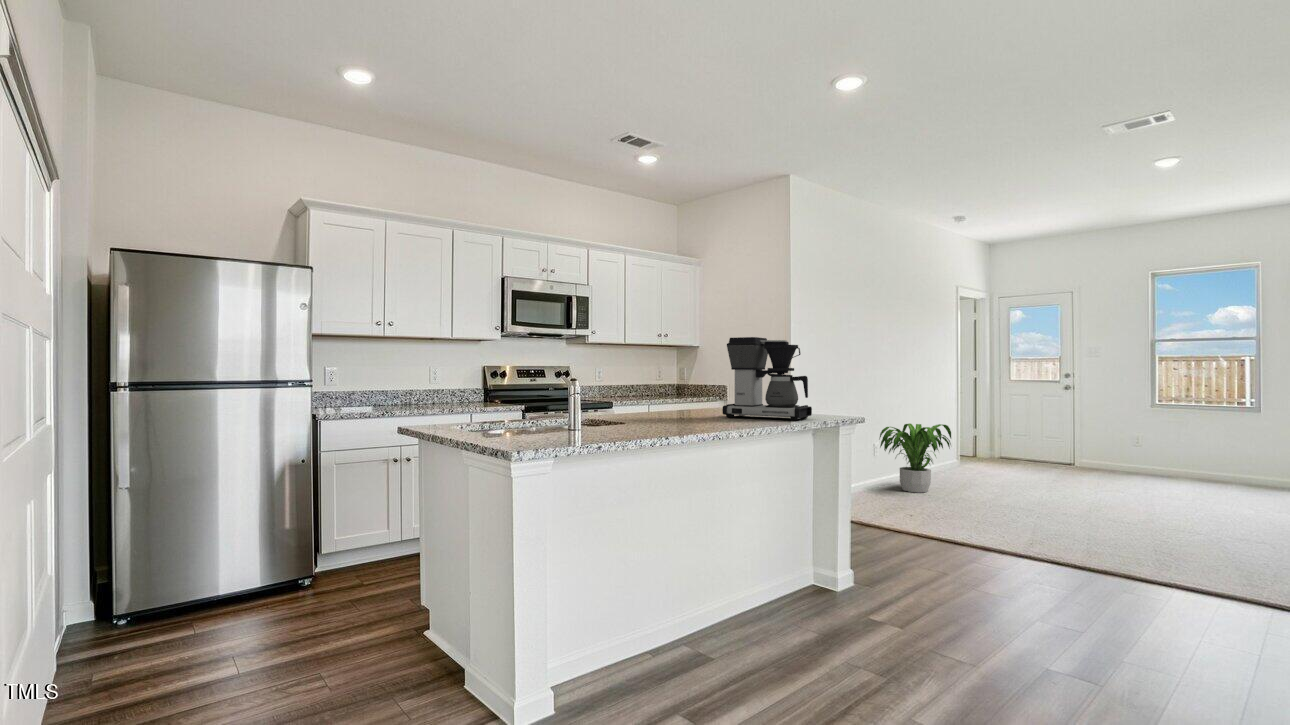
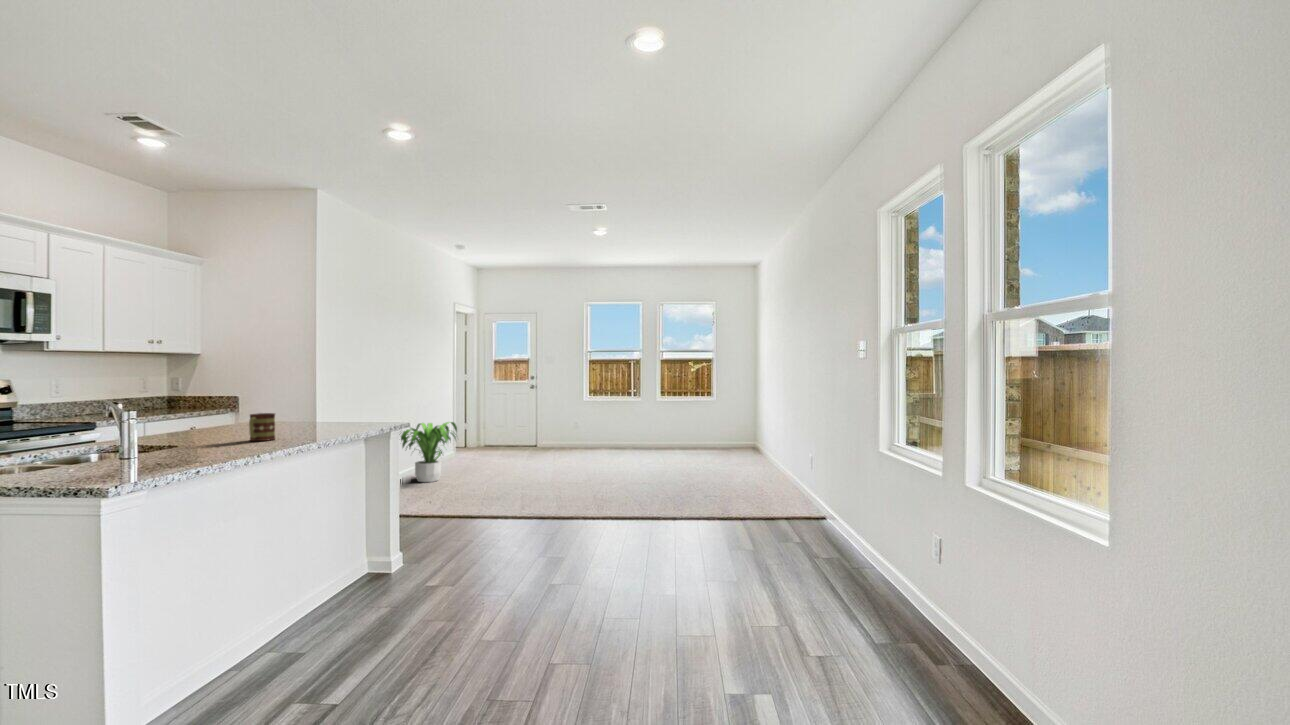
coffee maker: present [722,337,812,421] -> none [283,355,371,431]
mug: none [678,396,705,424] -> present [249,413,275,441]

